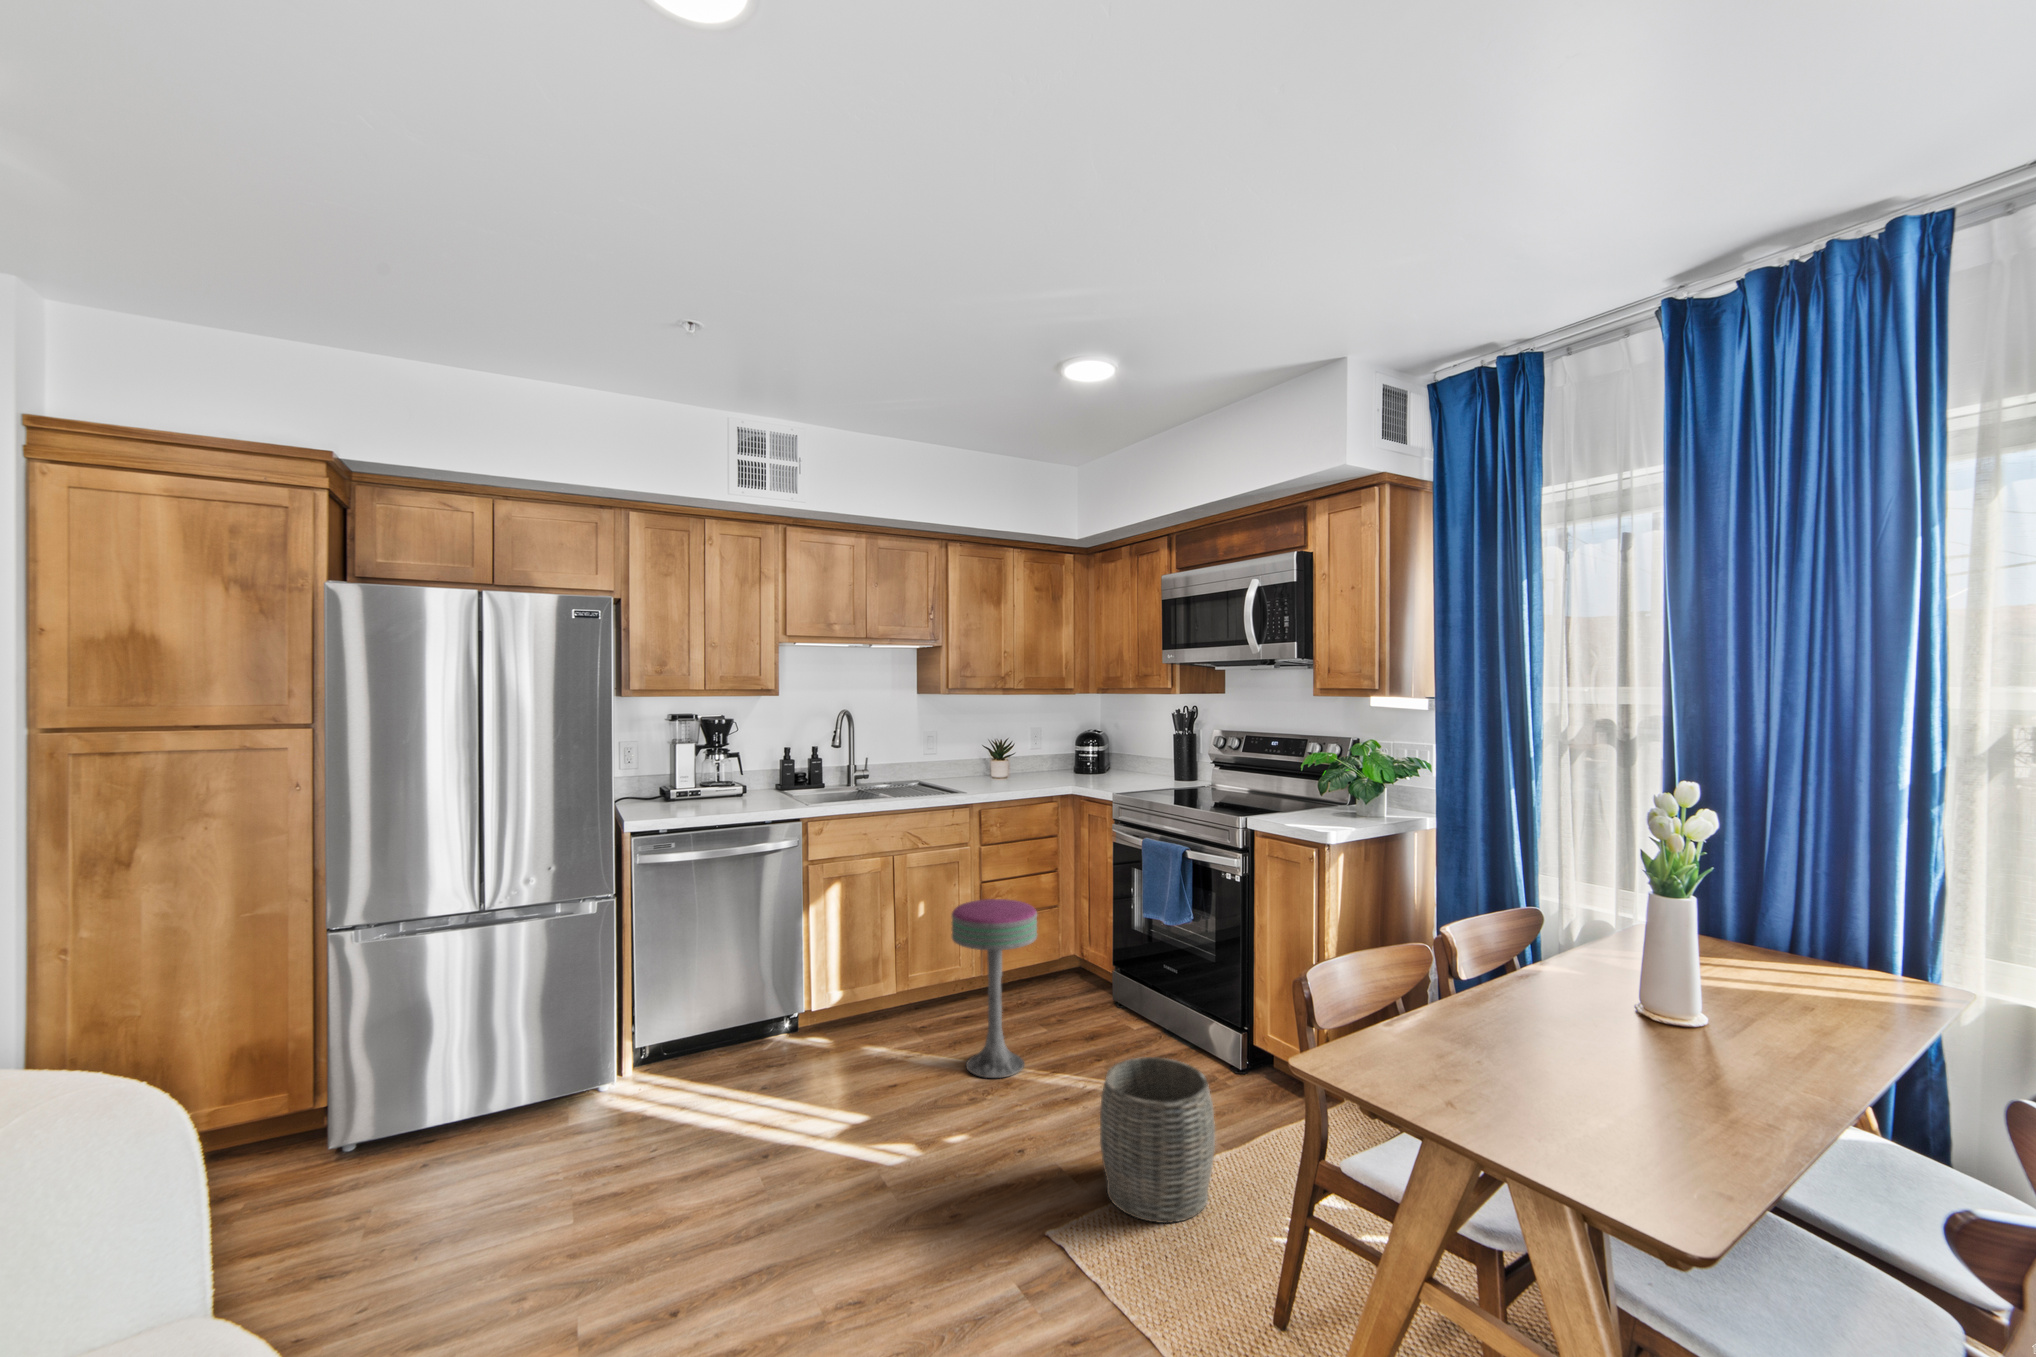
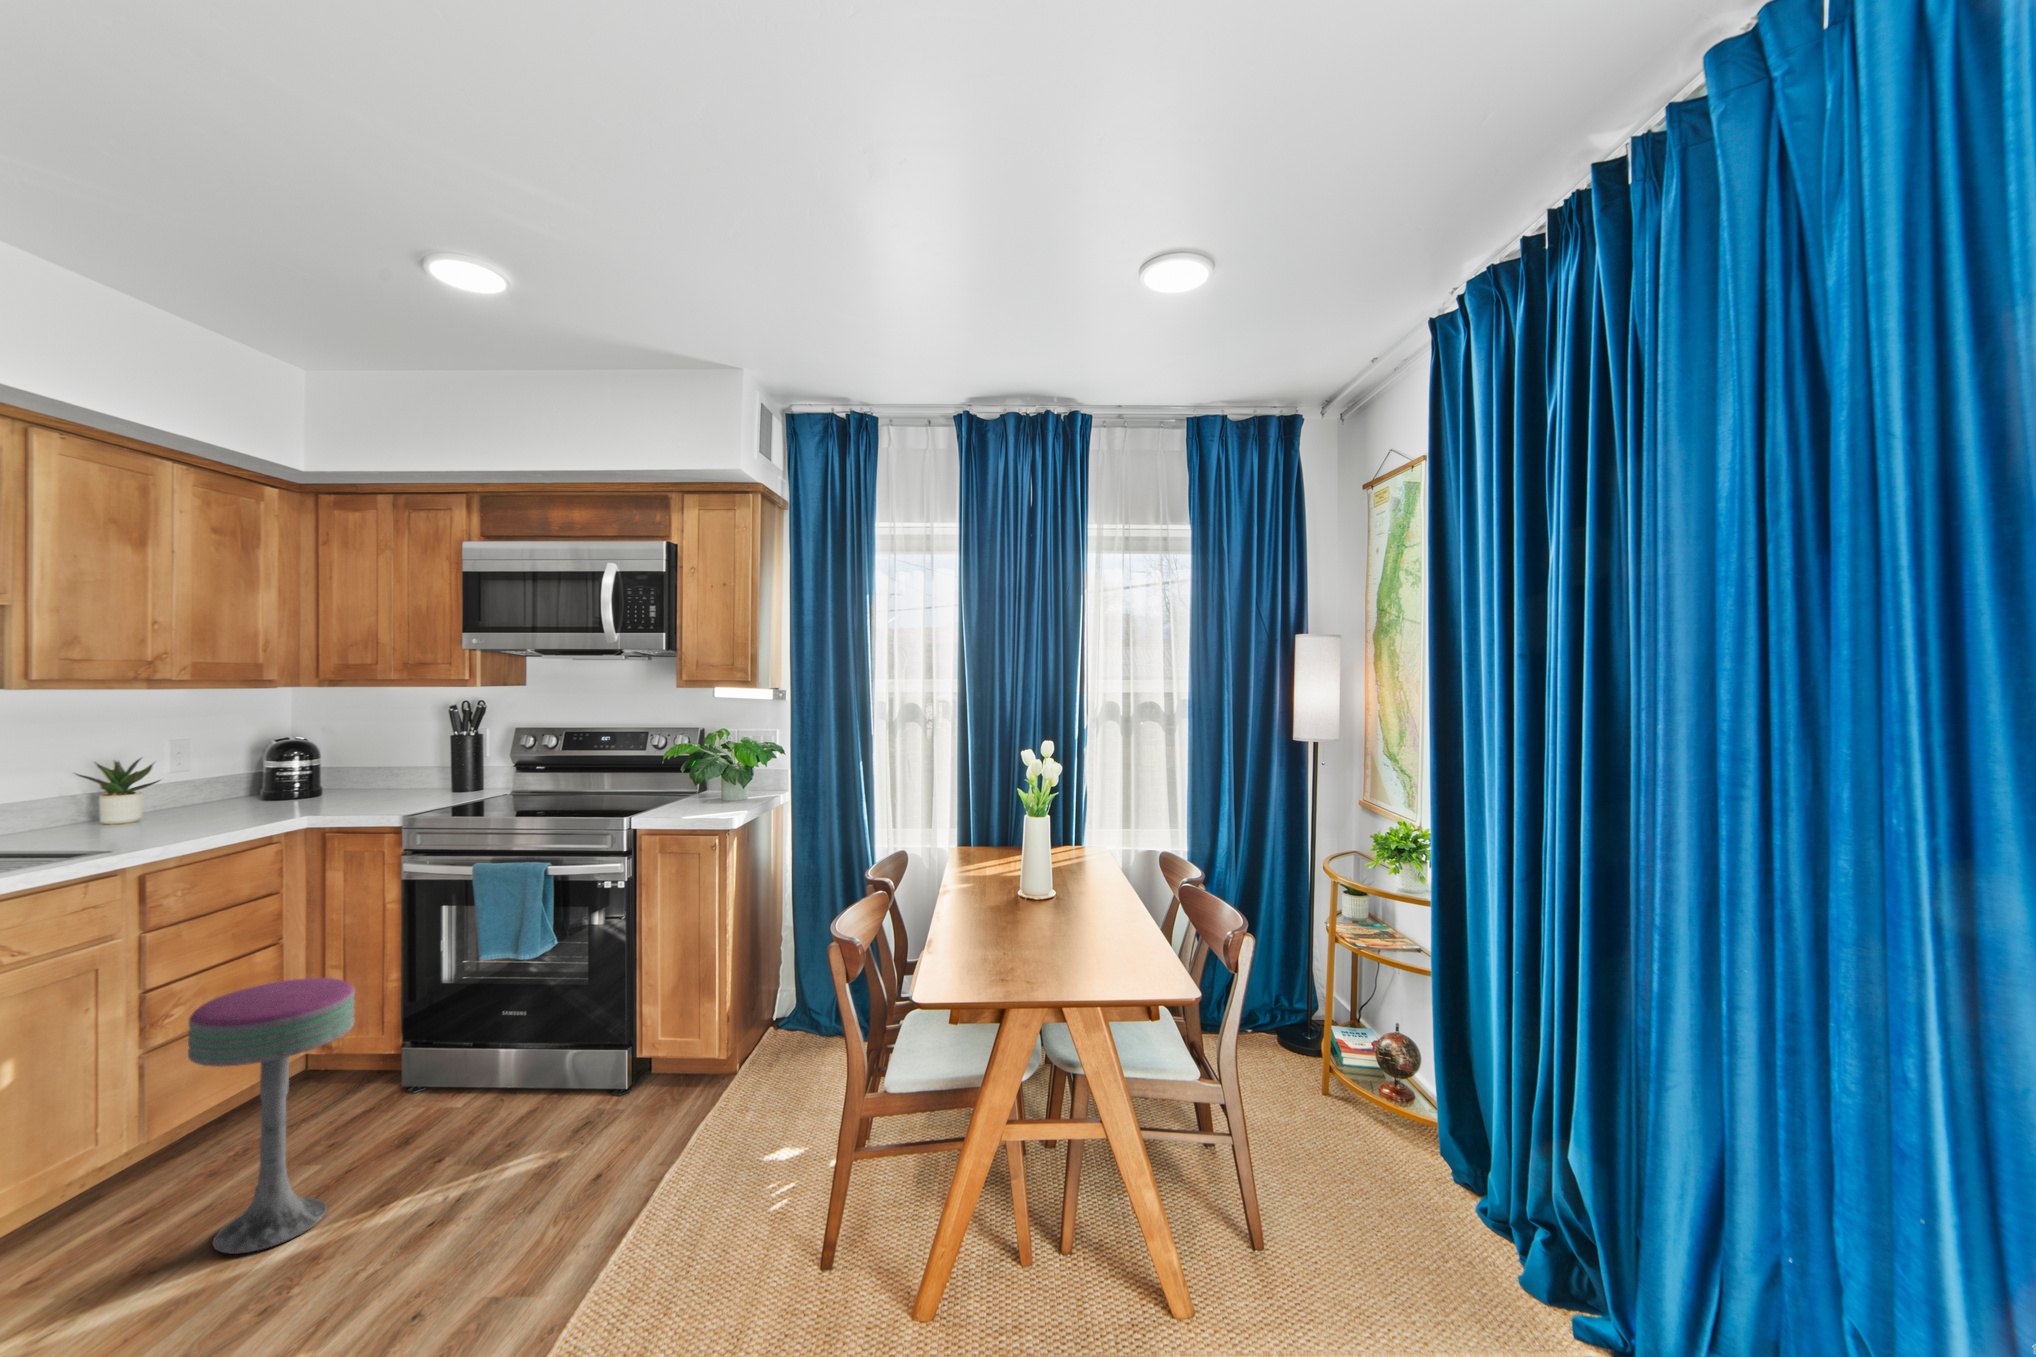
woven basket: present [1100,1057,1215,1223] -> none [558,1088,698,1280]

